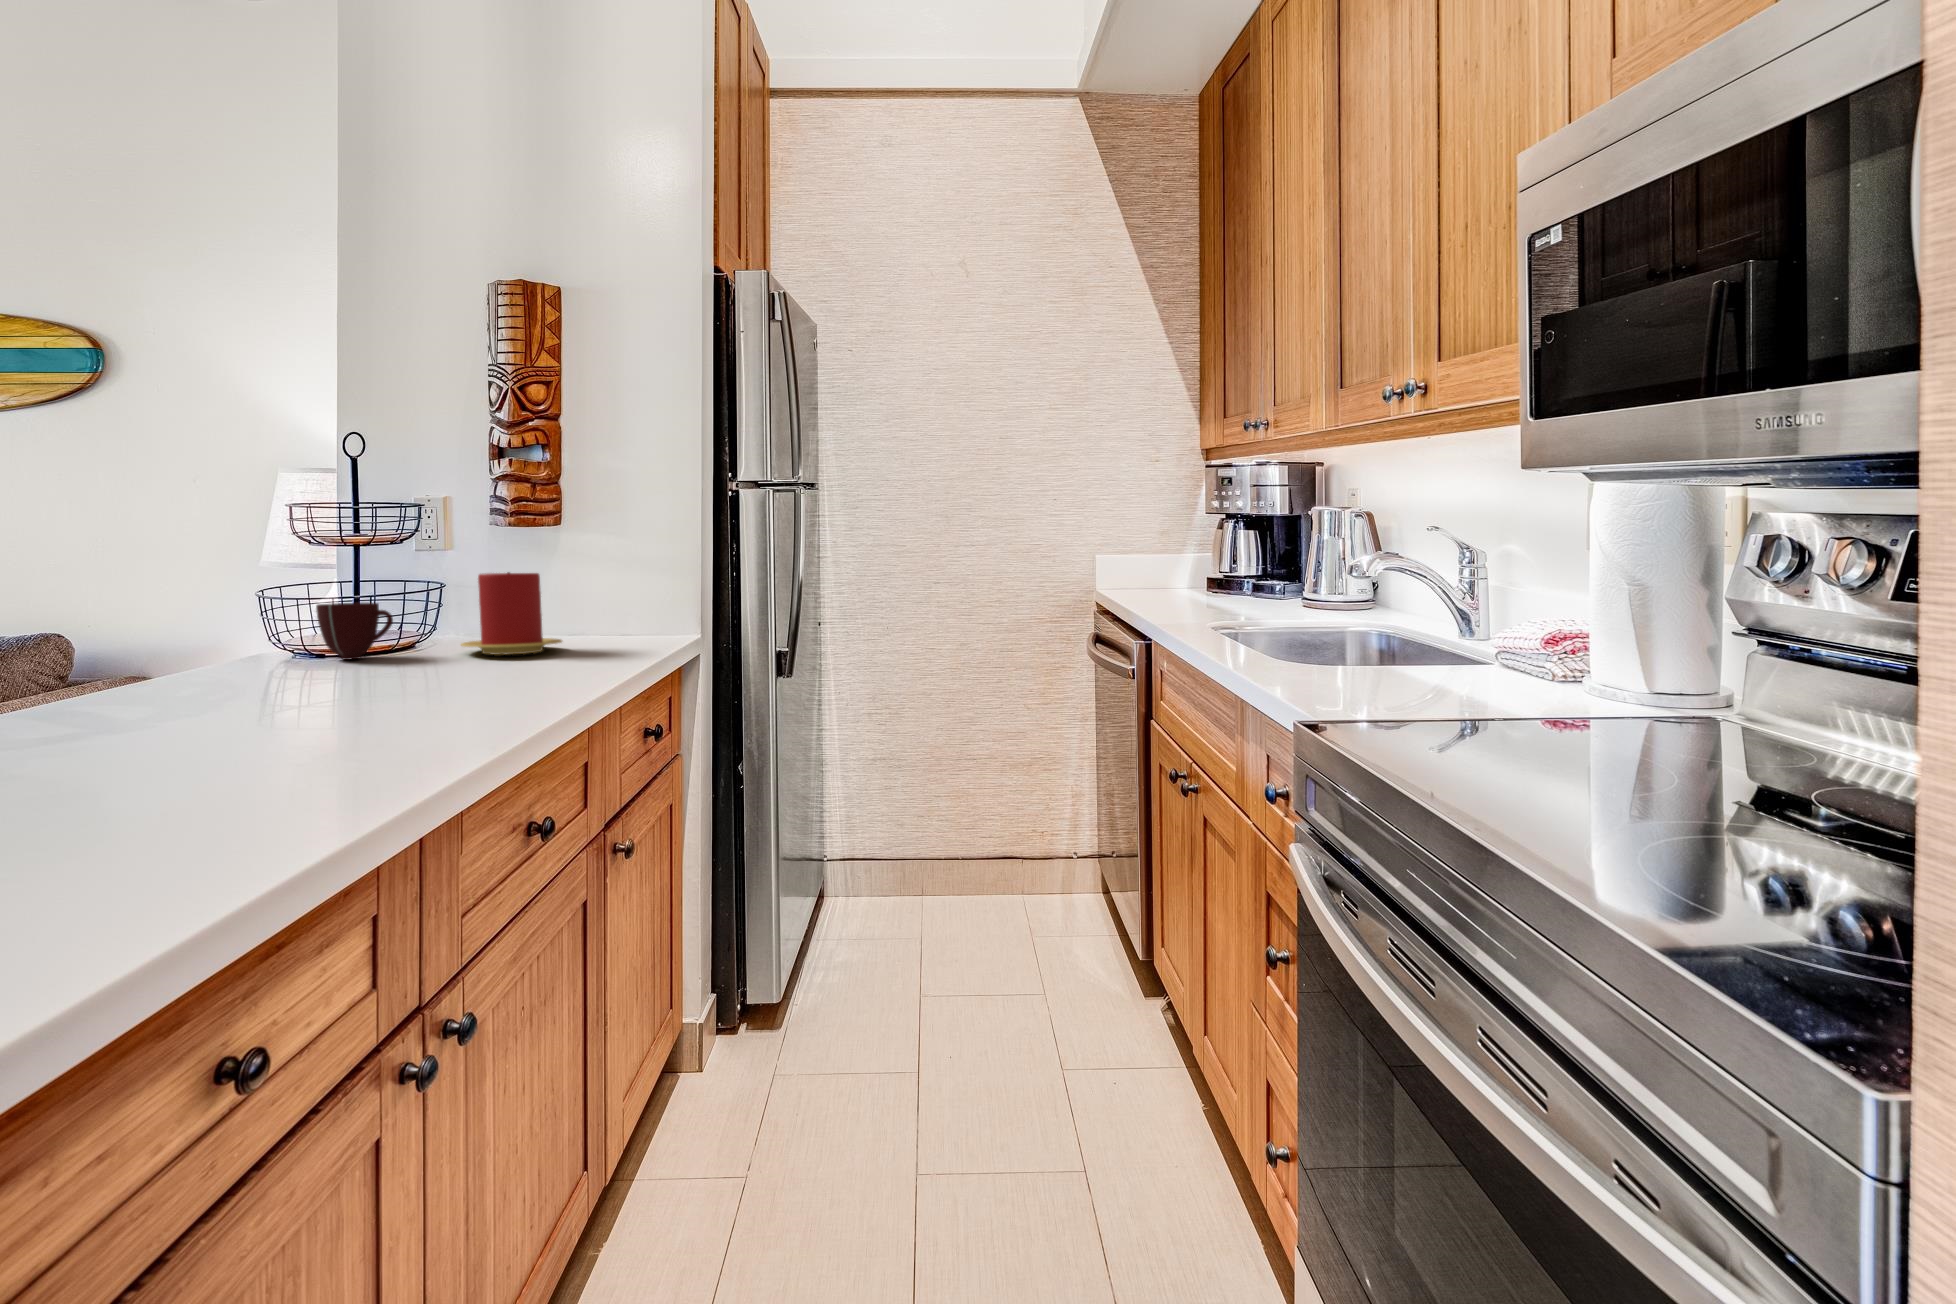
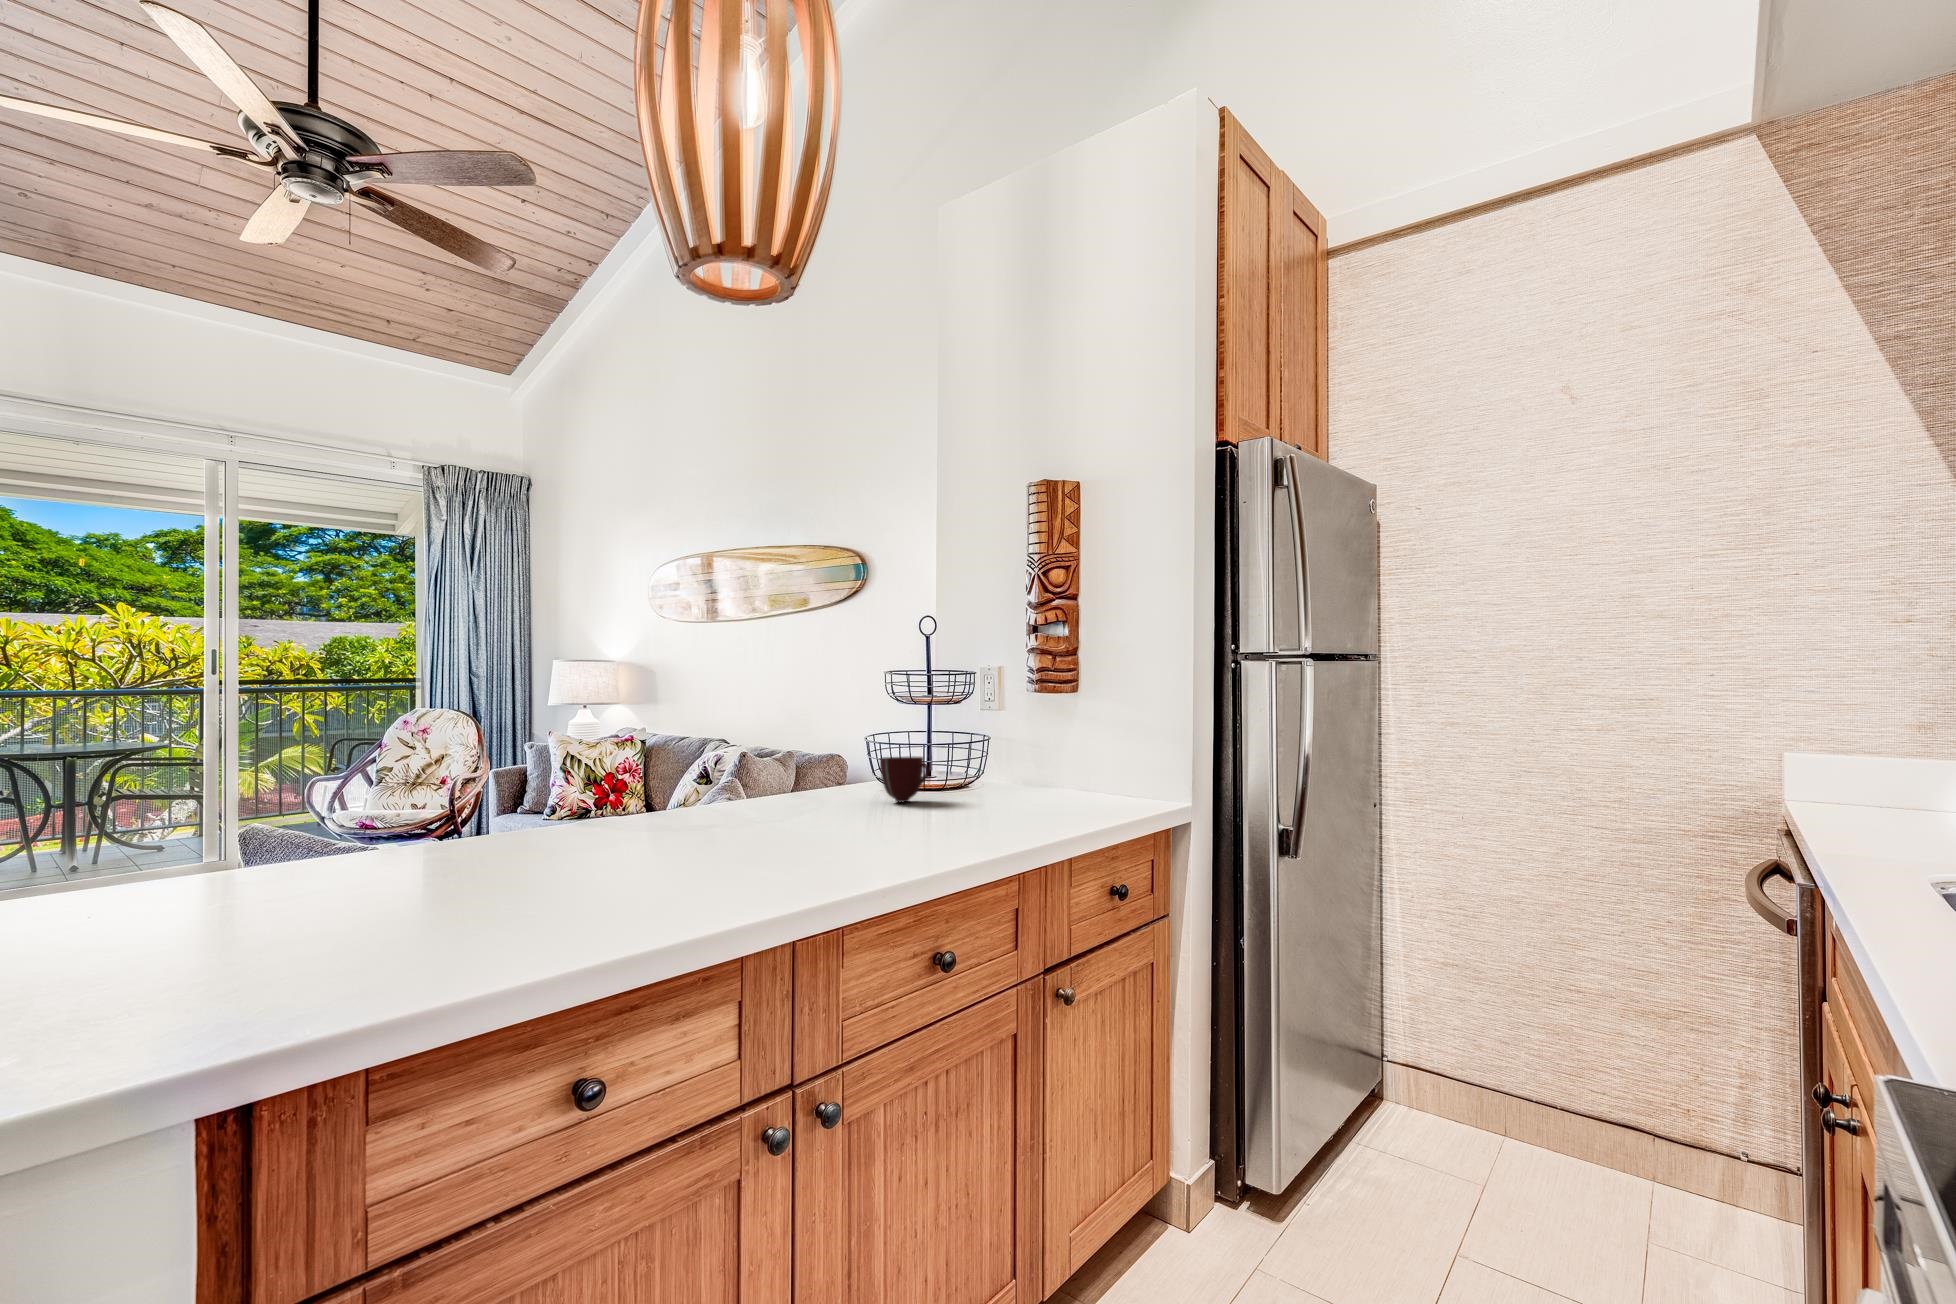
candle: present [461,572,562,655] -> none [981,731,1063,803]

